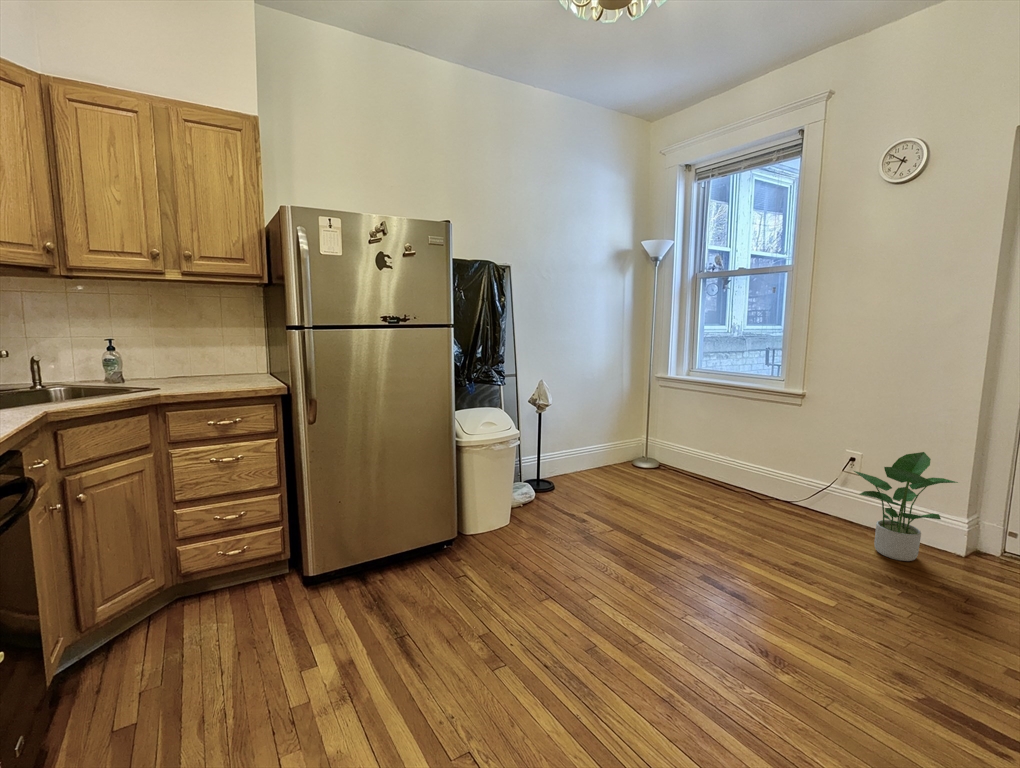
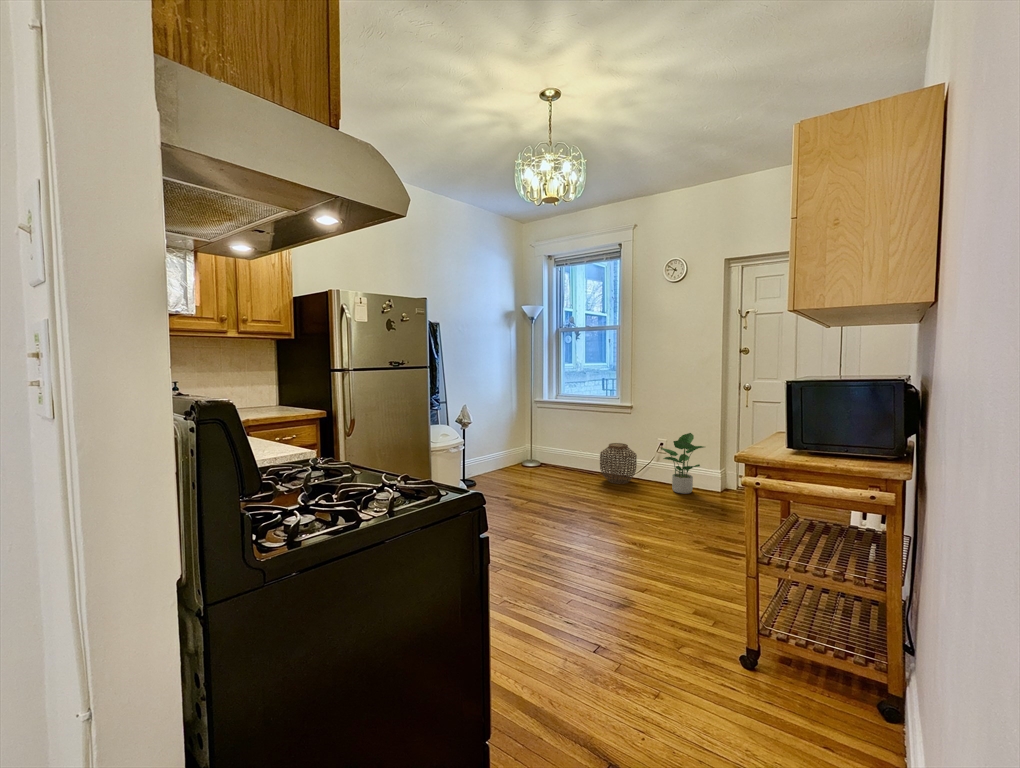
woven basket: none [742,452,809,519] -> present [600,443,637,484]

